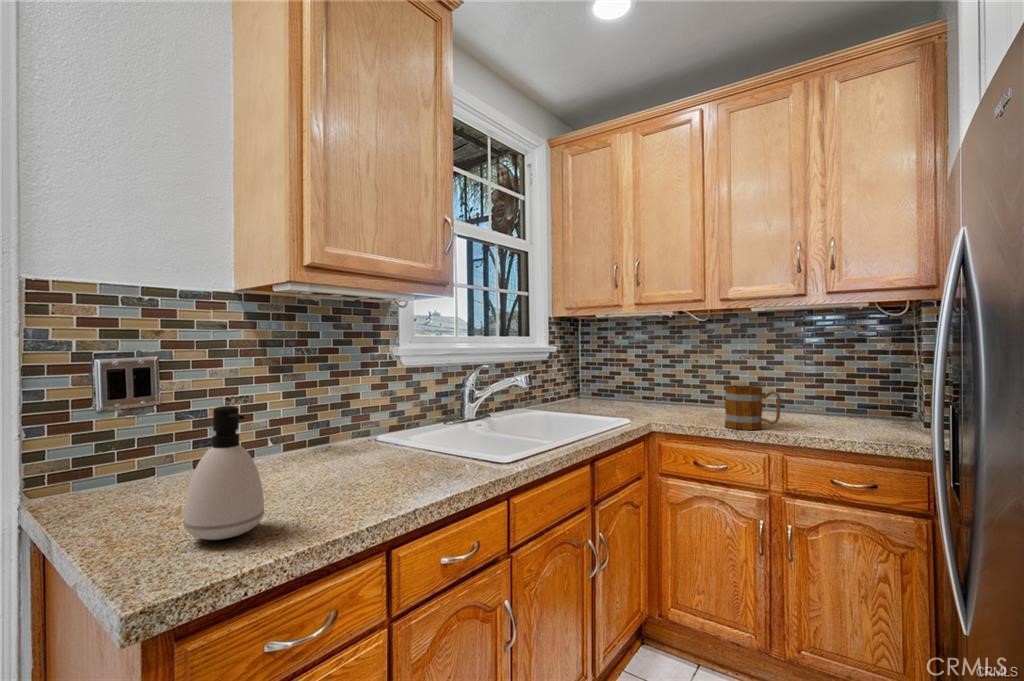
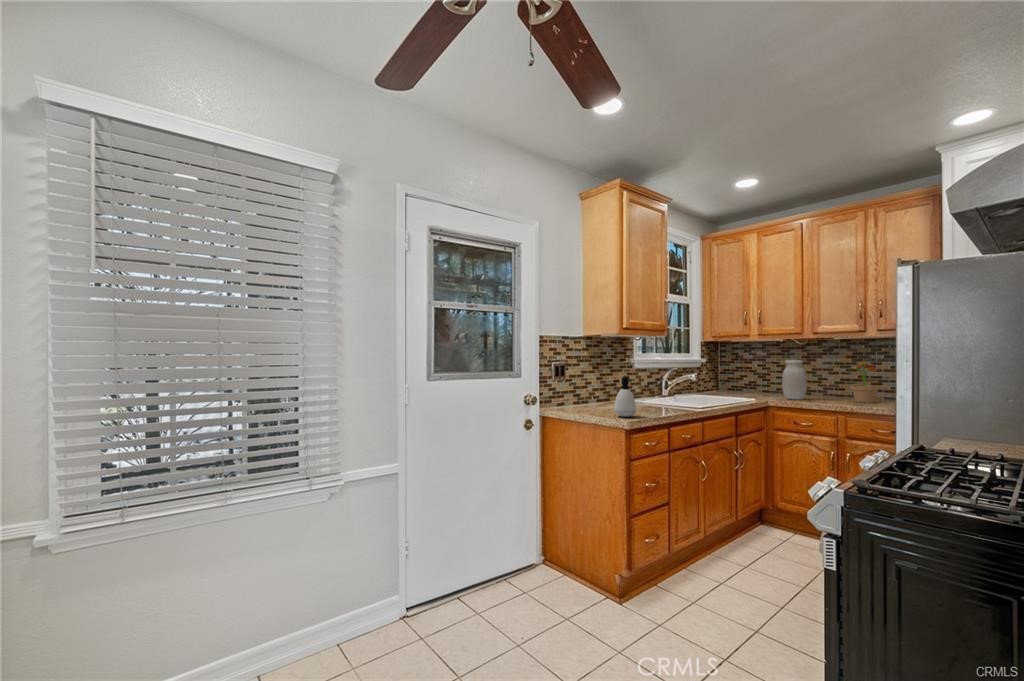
potted plant: none [778,345,827,422] -> present [851,363,879,403]
jar: none [673,346,712,418] -> present [782,360,807,400]
mug: present [725,385,781,430] -> none [812,381,845,404]

